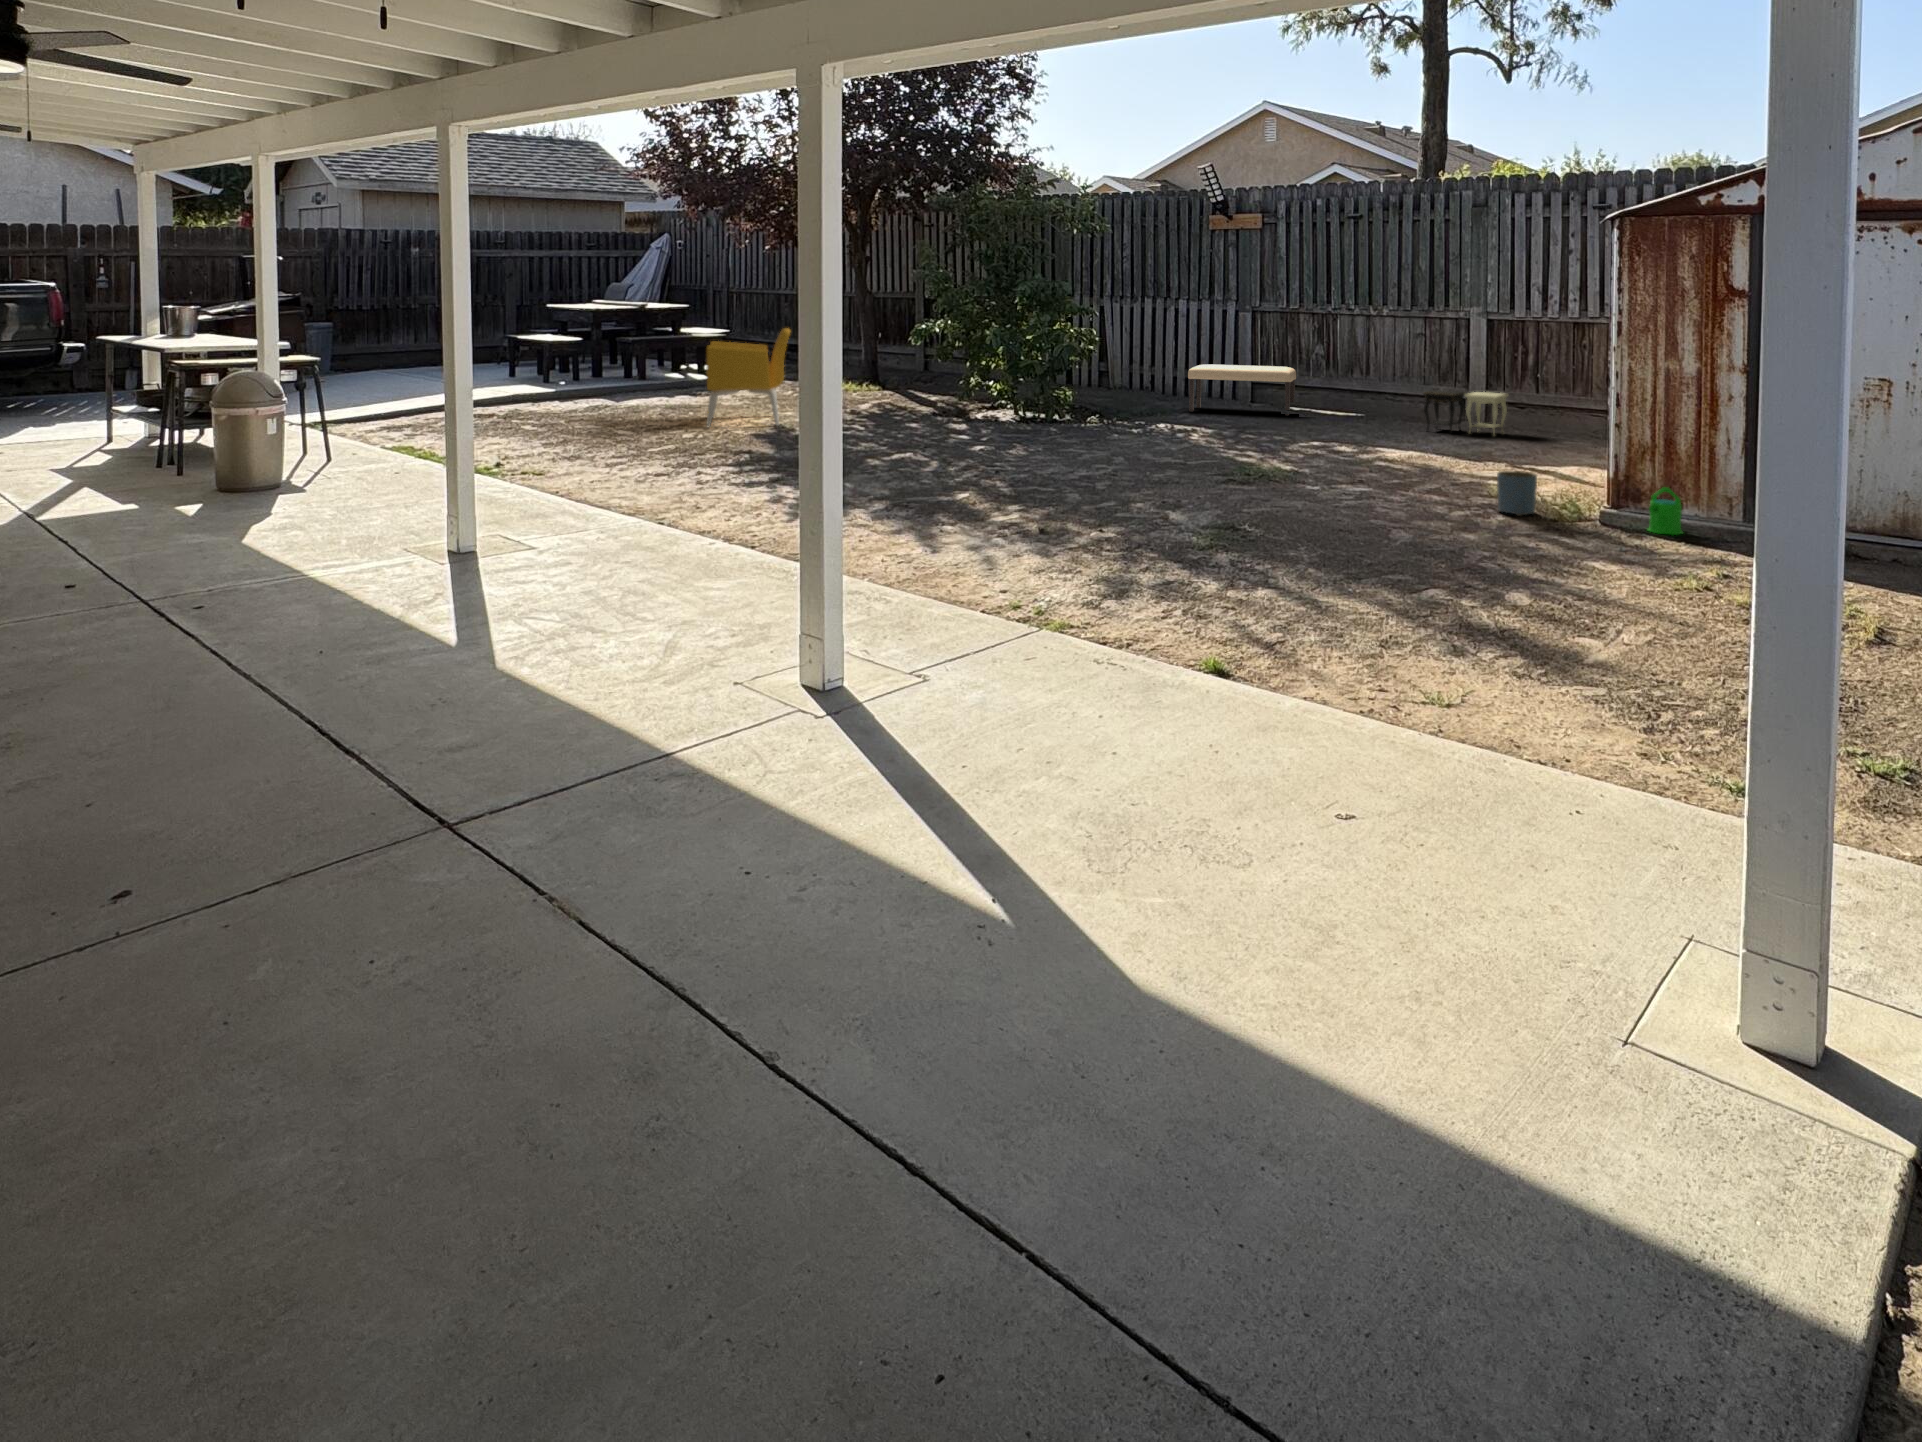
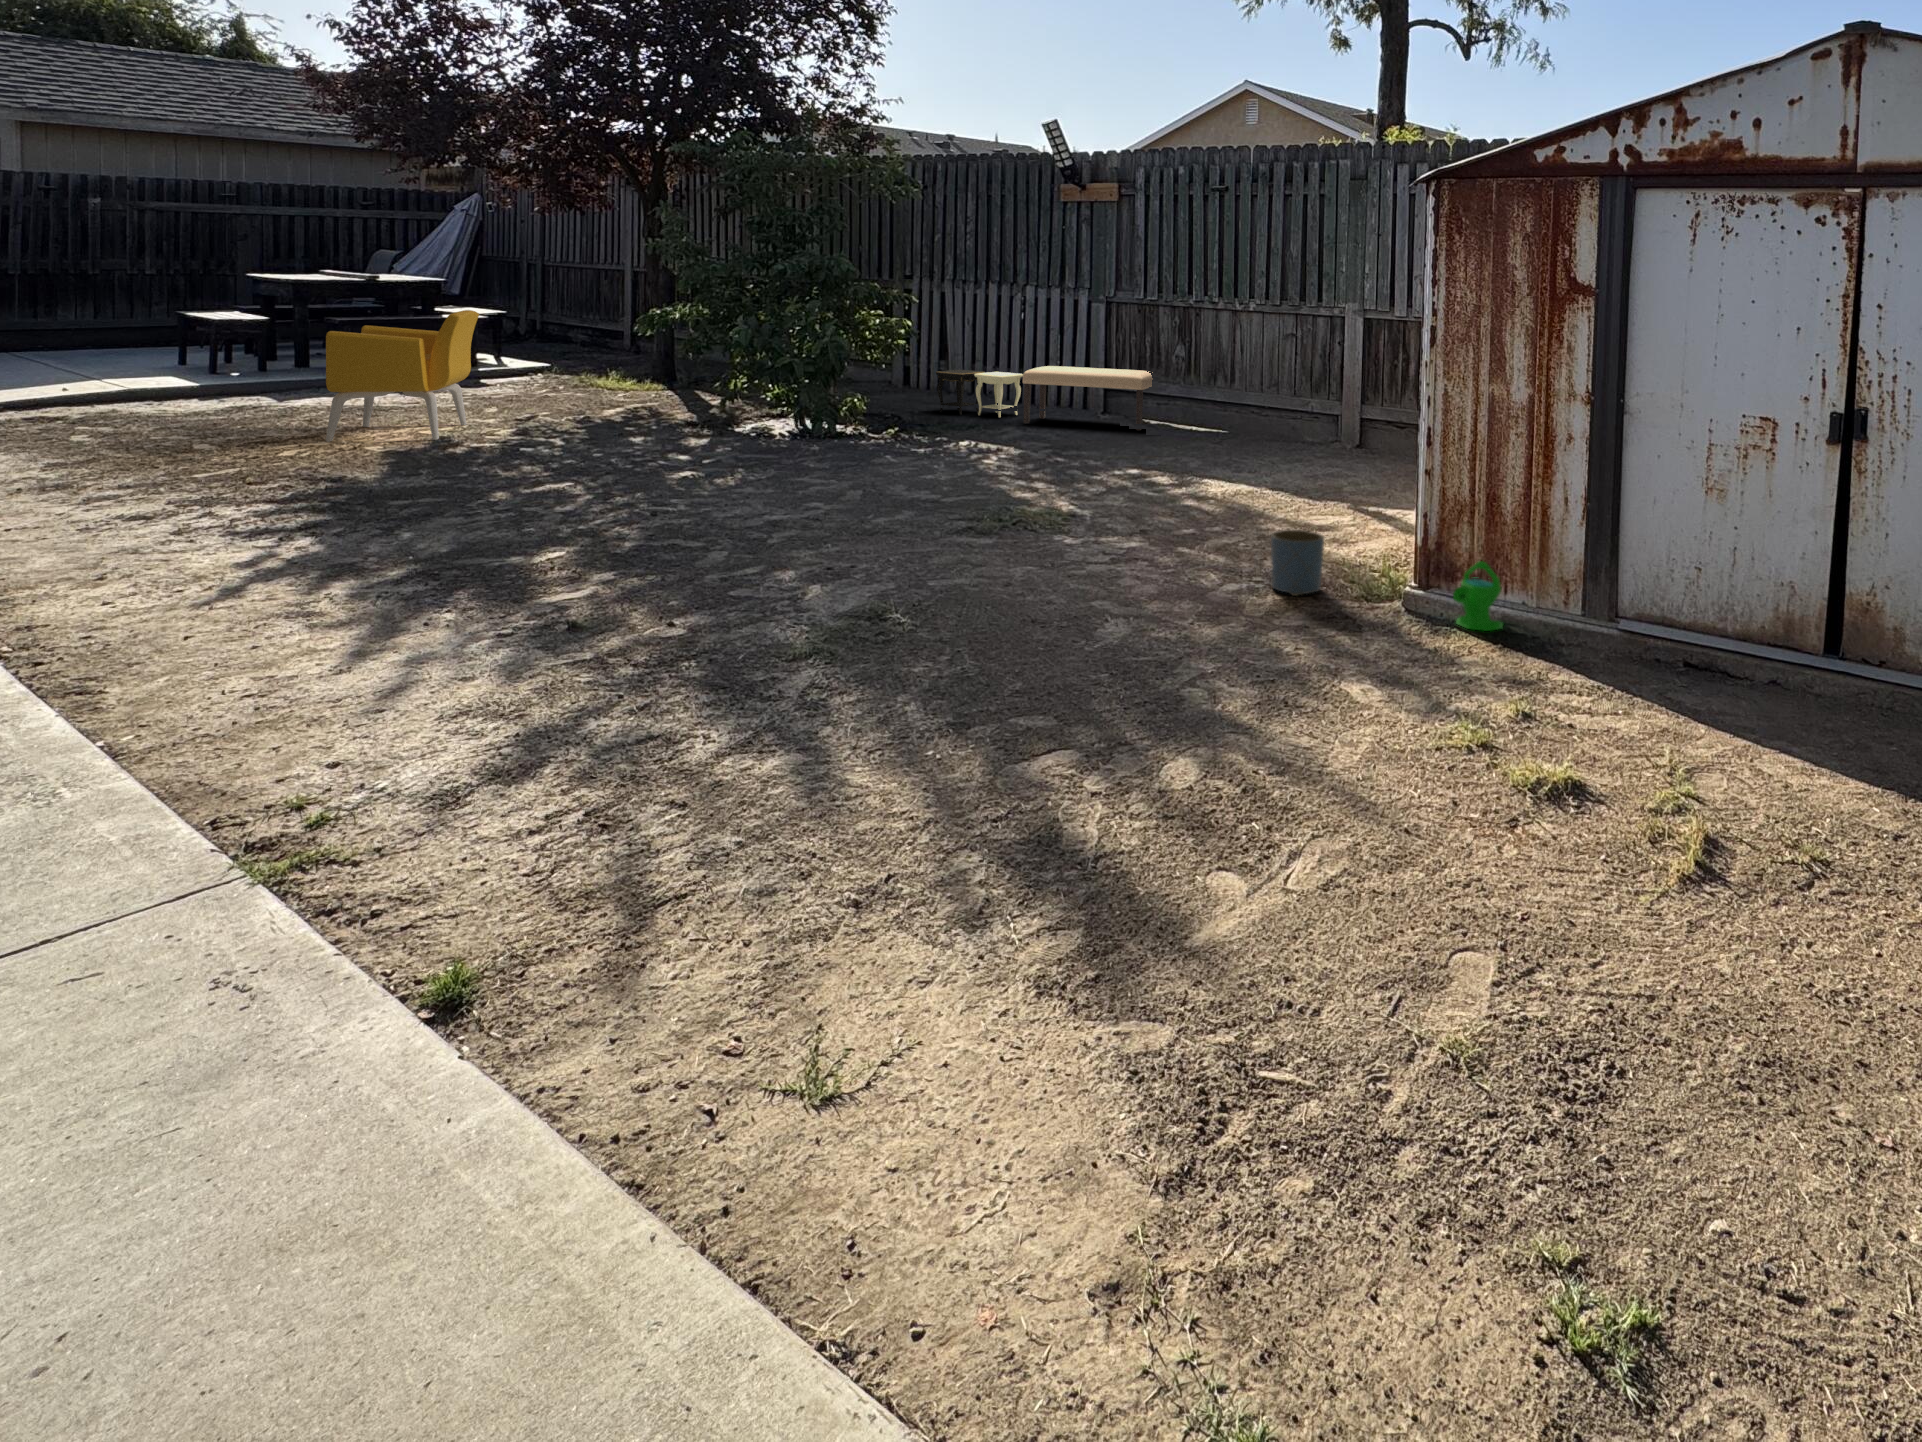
side table: present [1423,390,1508,434] -> present [936,370,1023,418]

